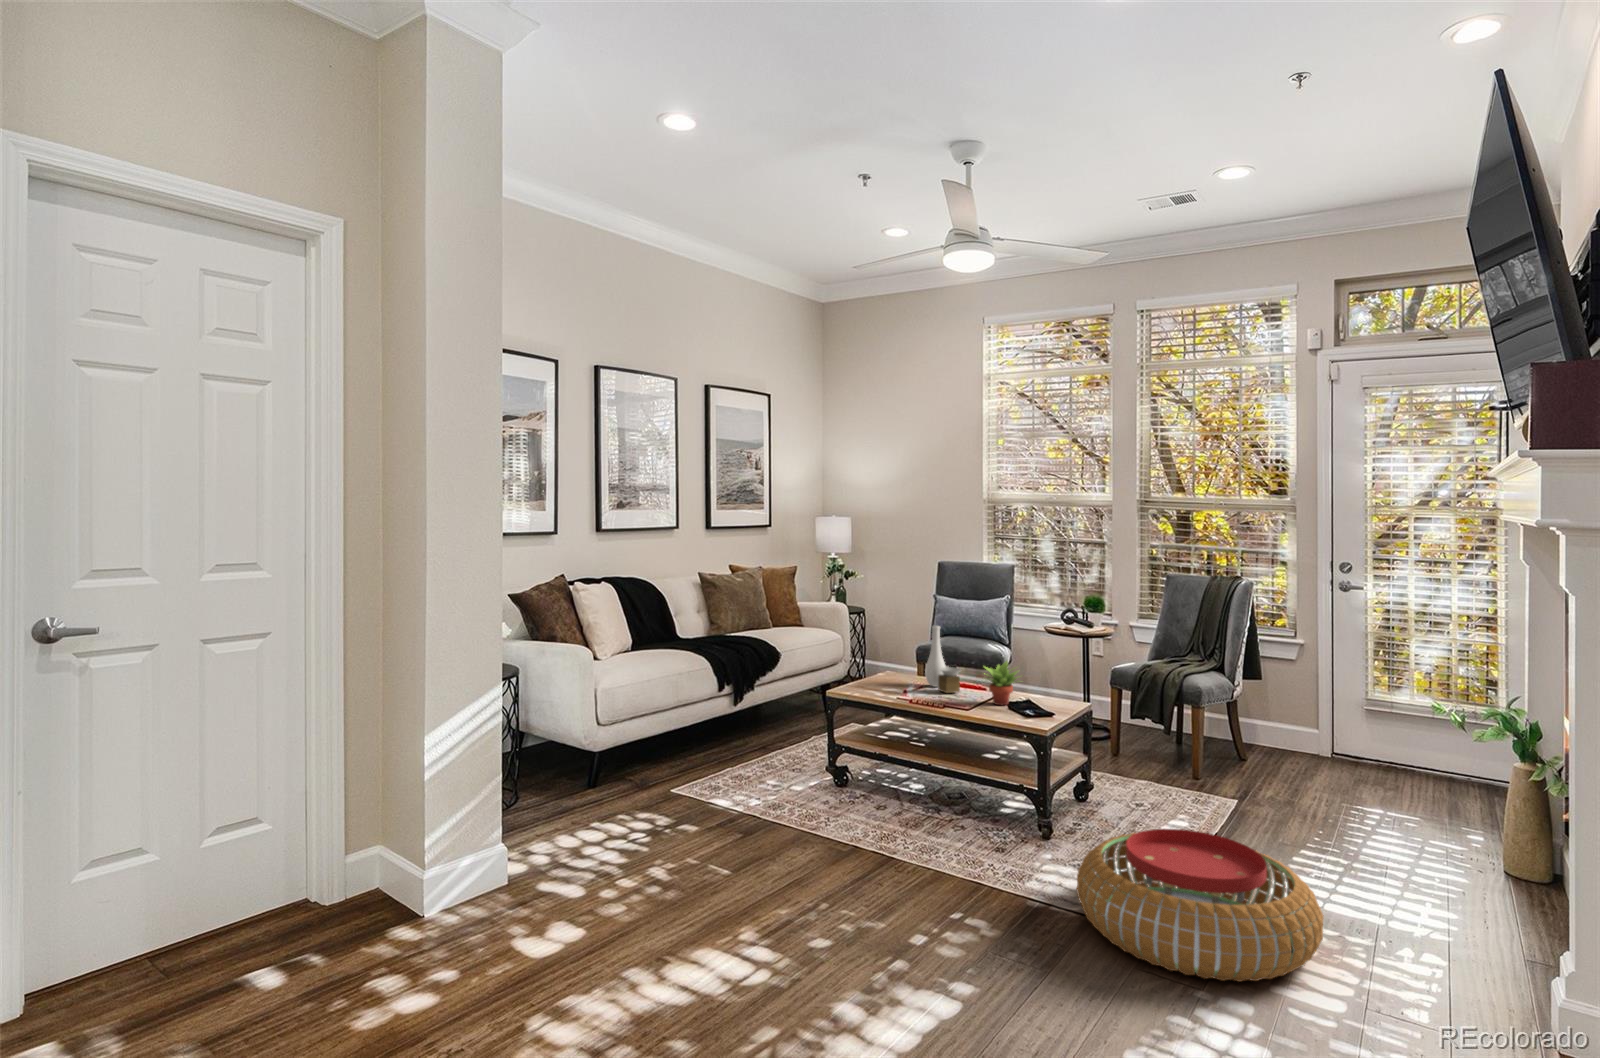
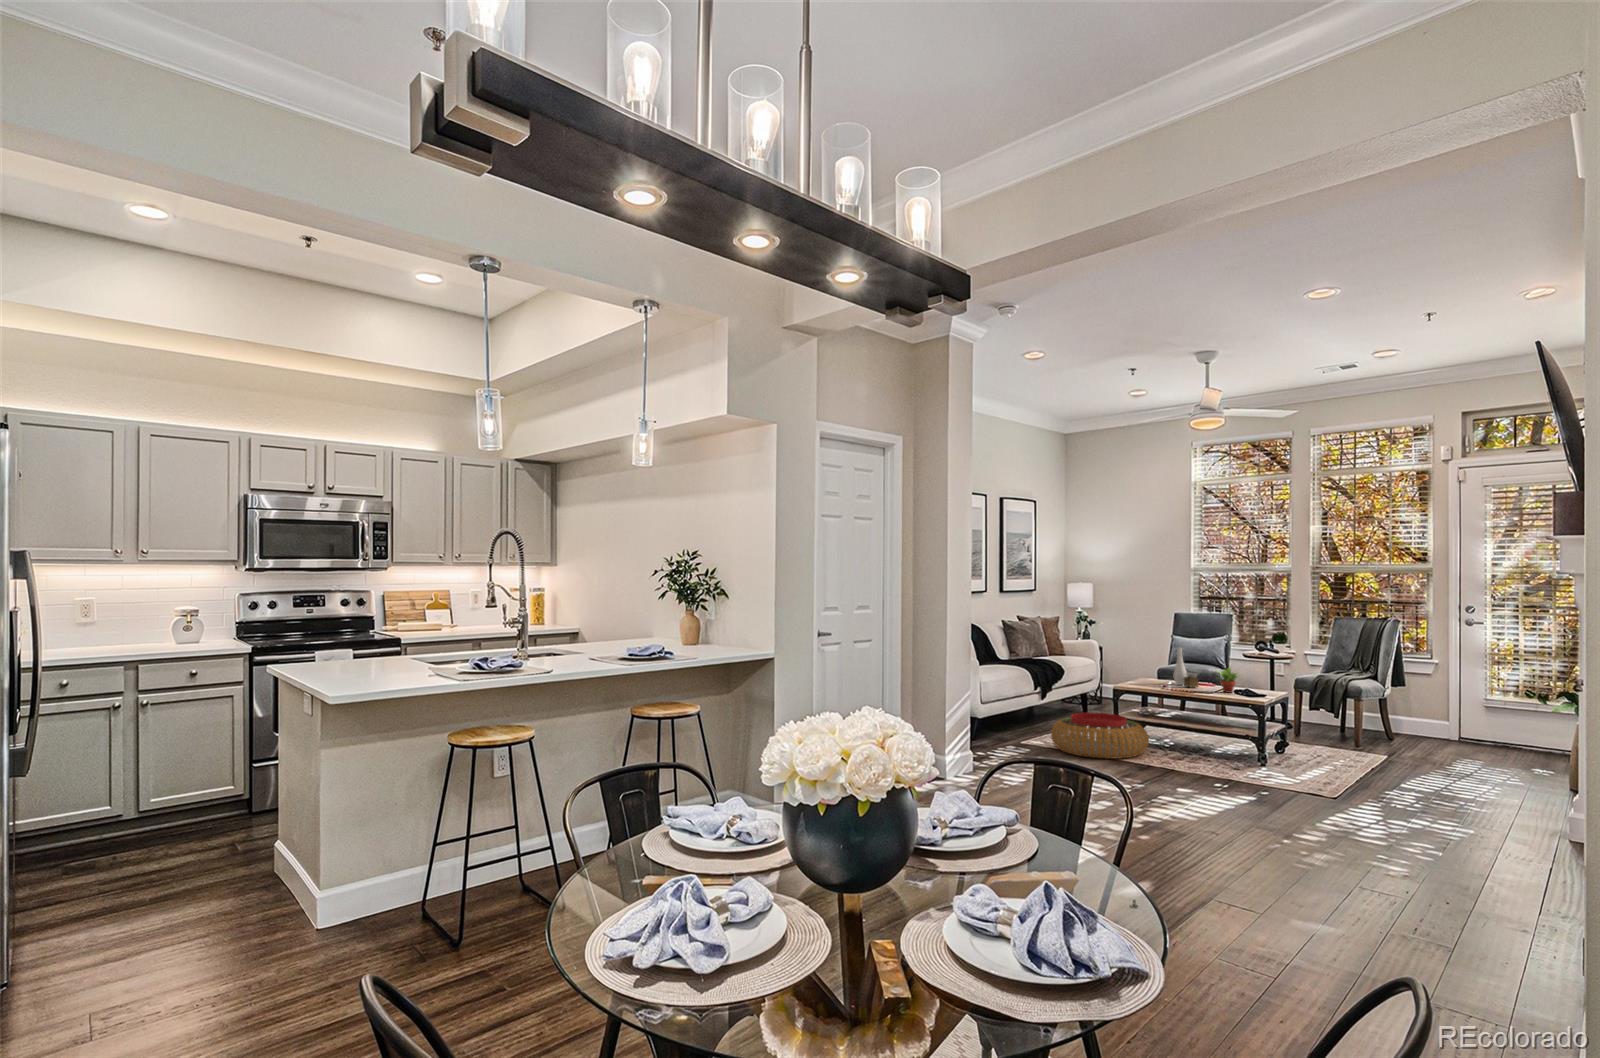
pouf: present [1077,829,1324,982] -> present [1051,713,1149,759]

